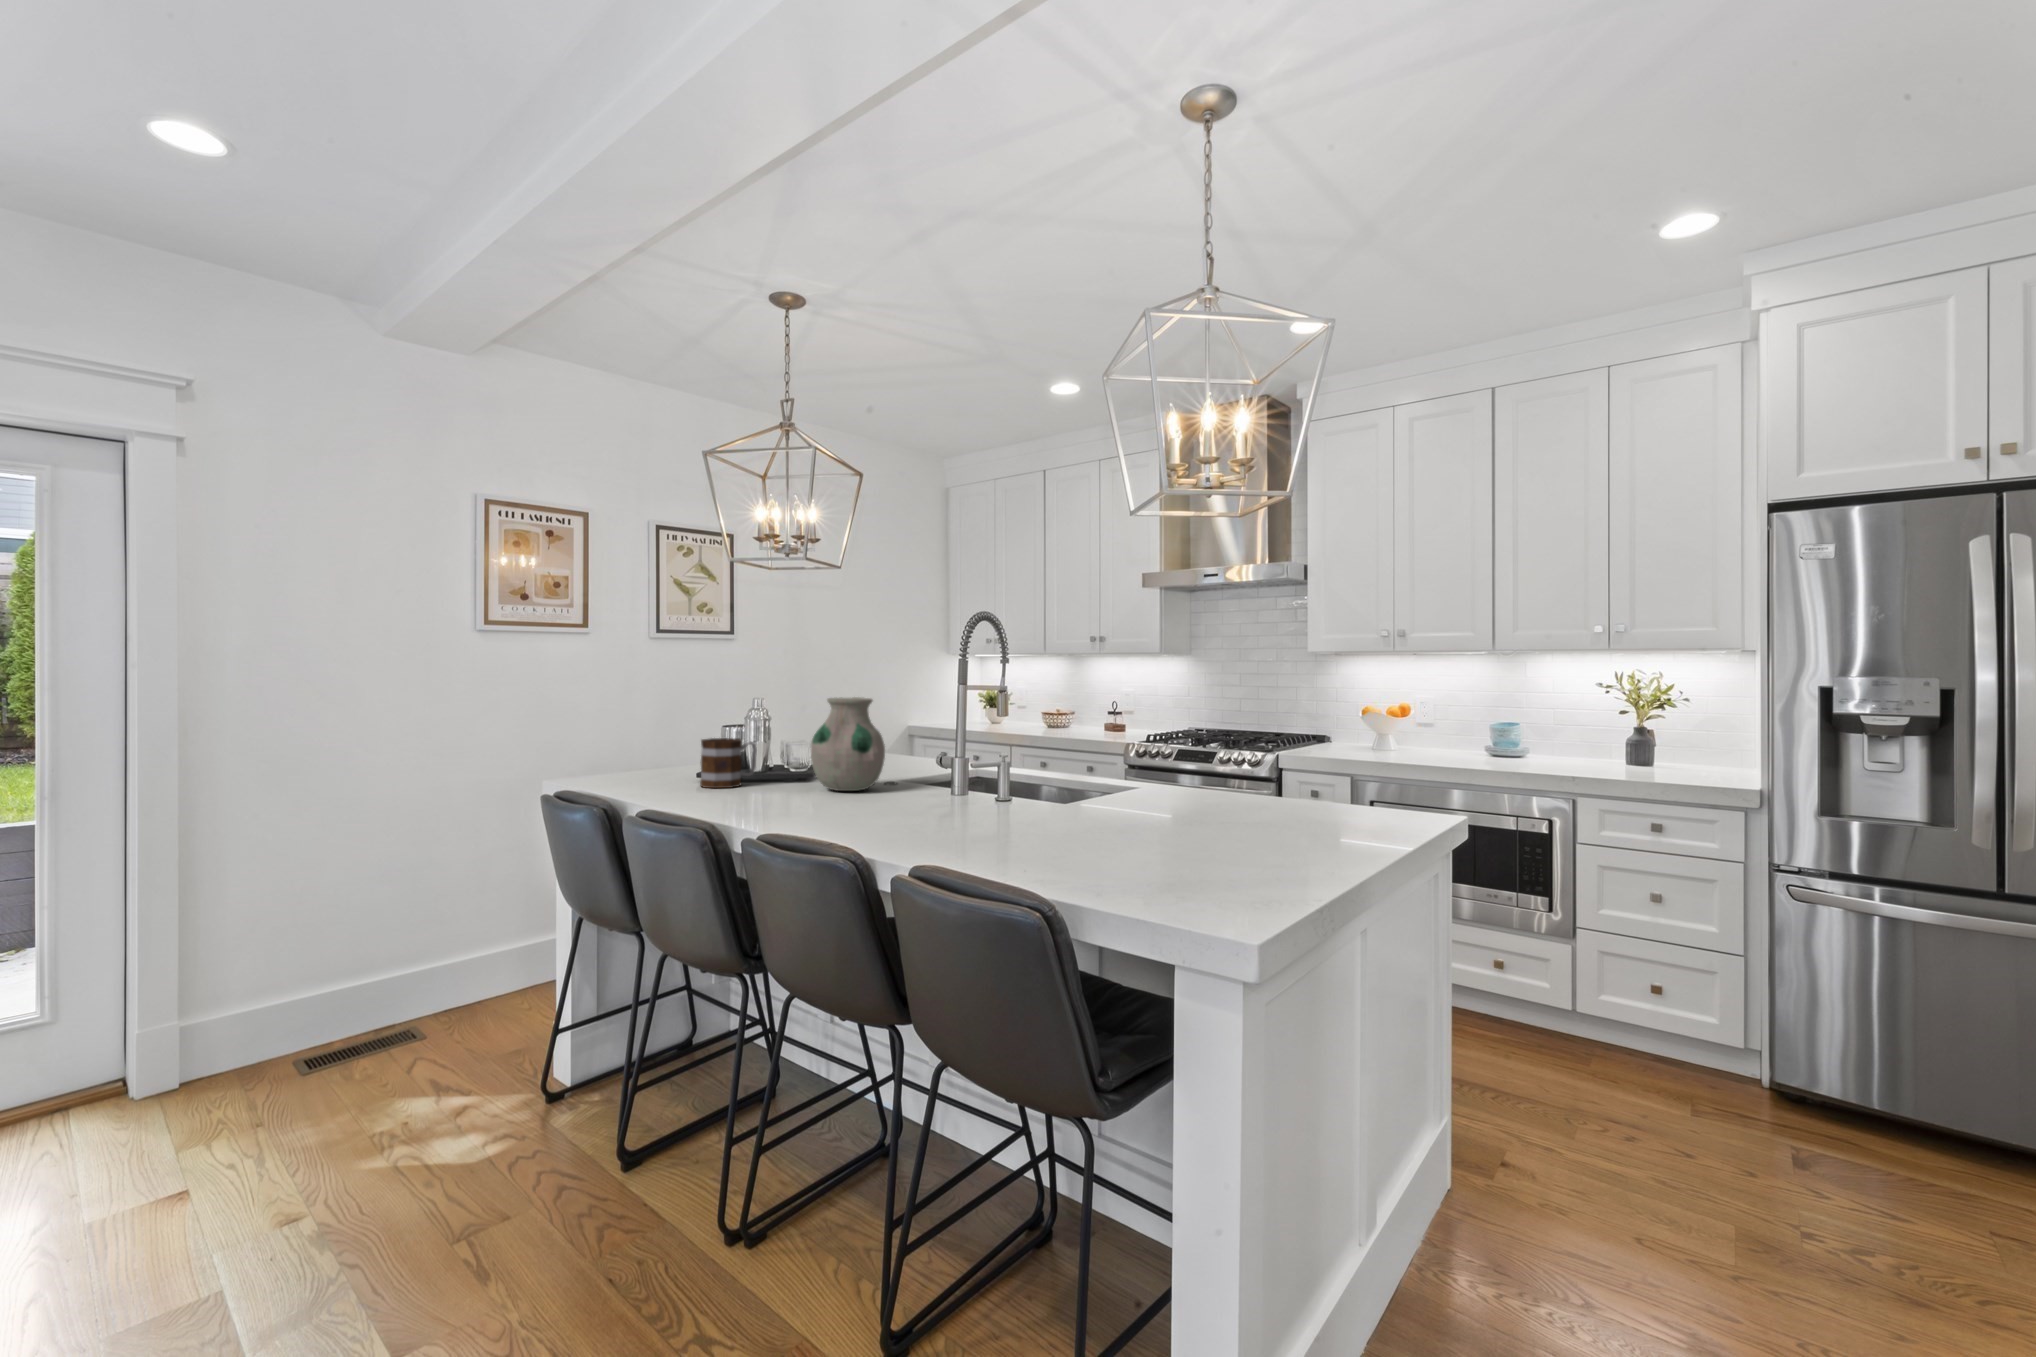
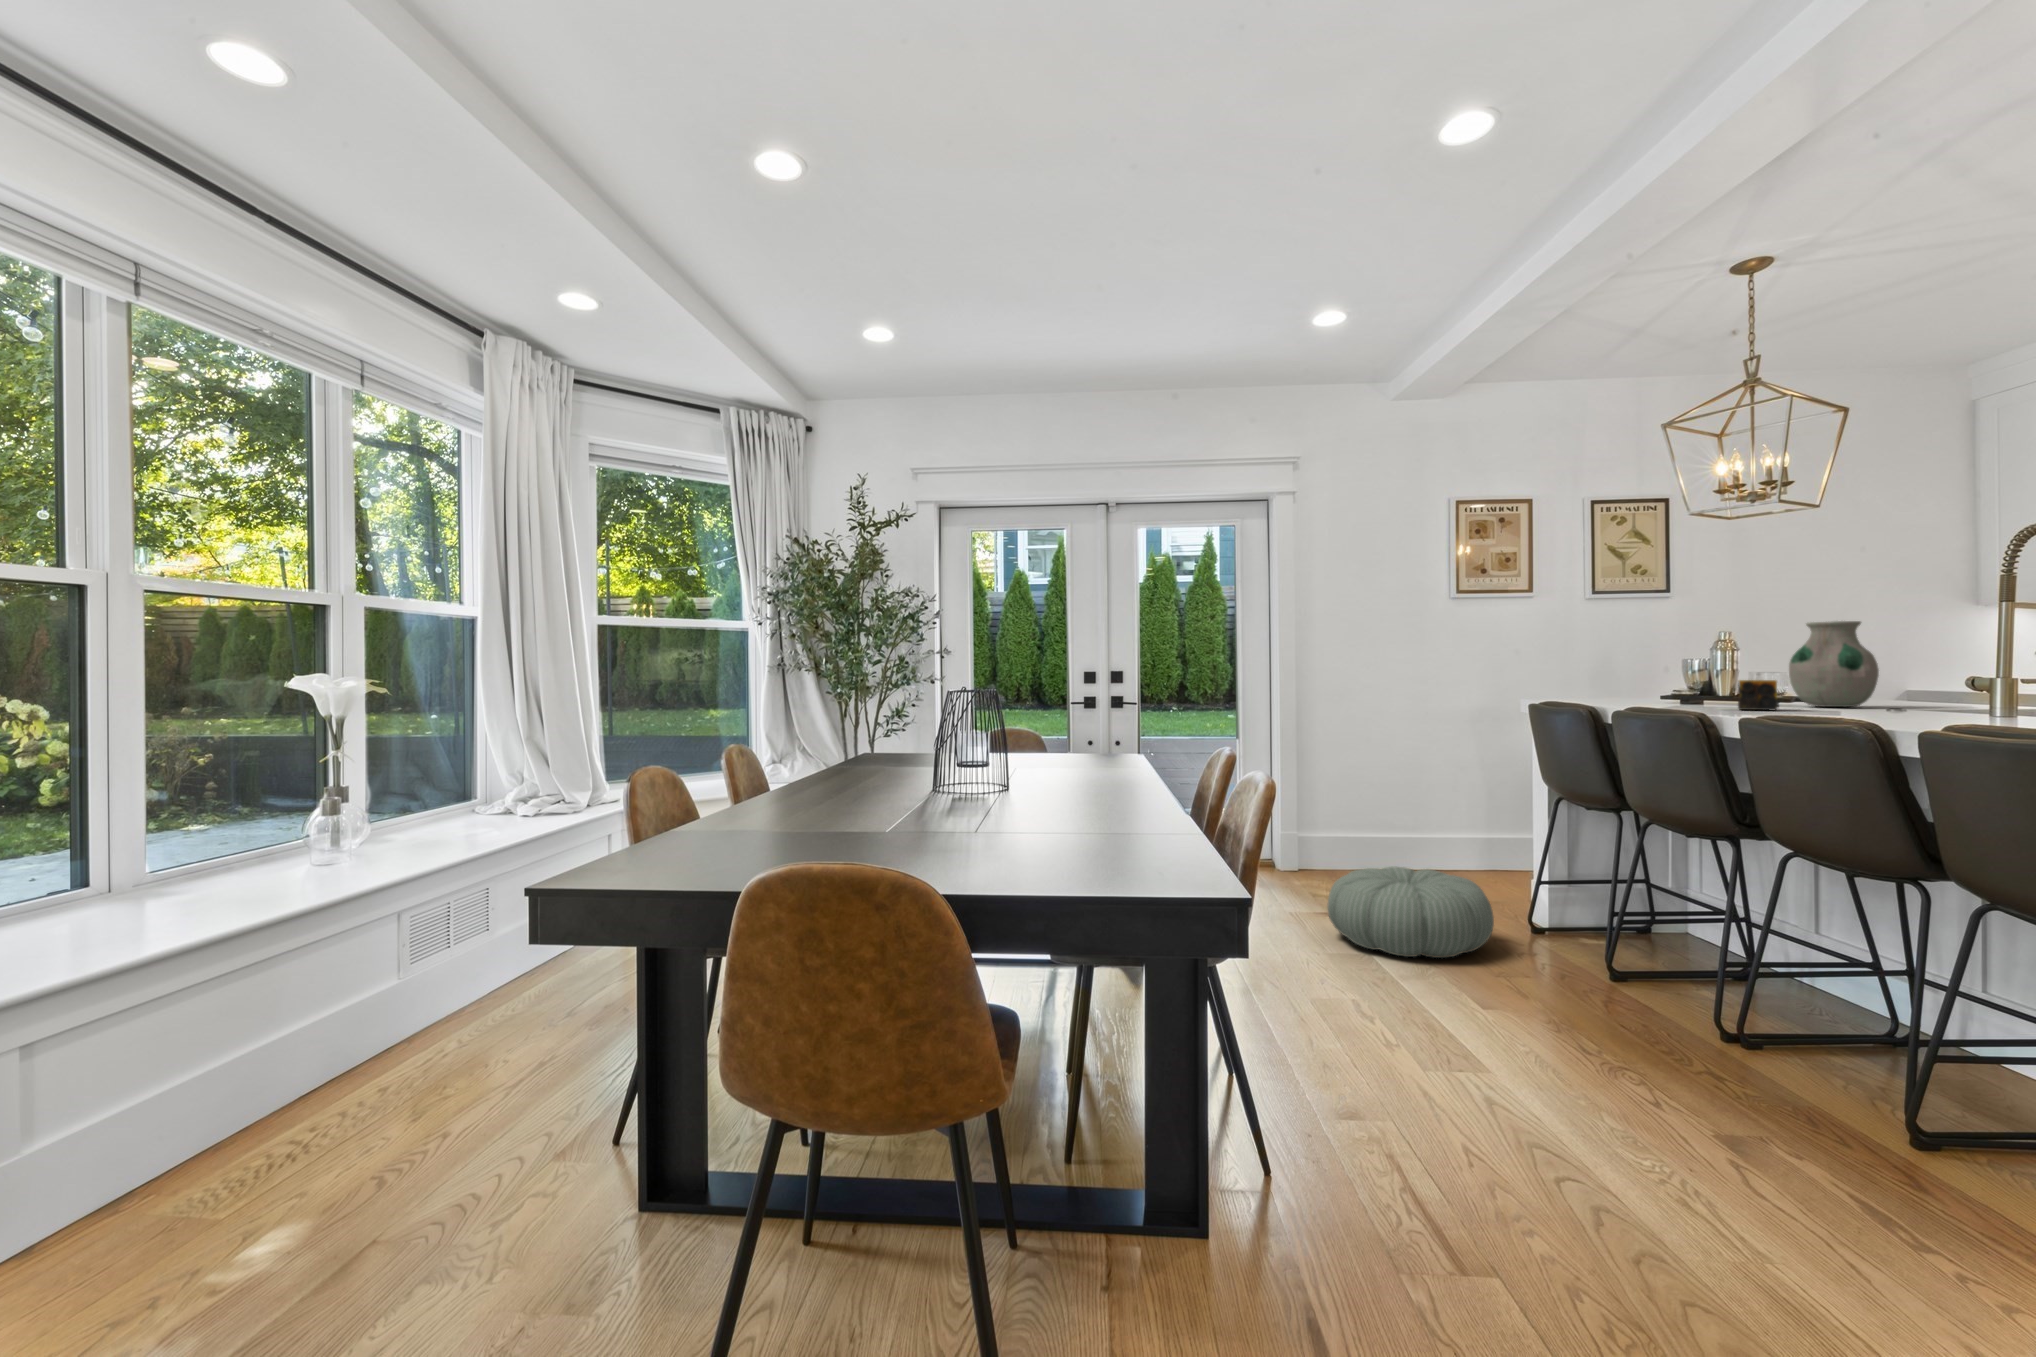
mug: present [700,738,757,788] -> none [1670,664,1726,704]
candle: none [753,771,791,811] -> present [1738,680,1777,710]
pouf: none [145,1055,451,1249] -> present [1328,867,1494,958]

